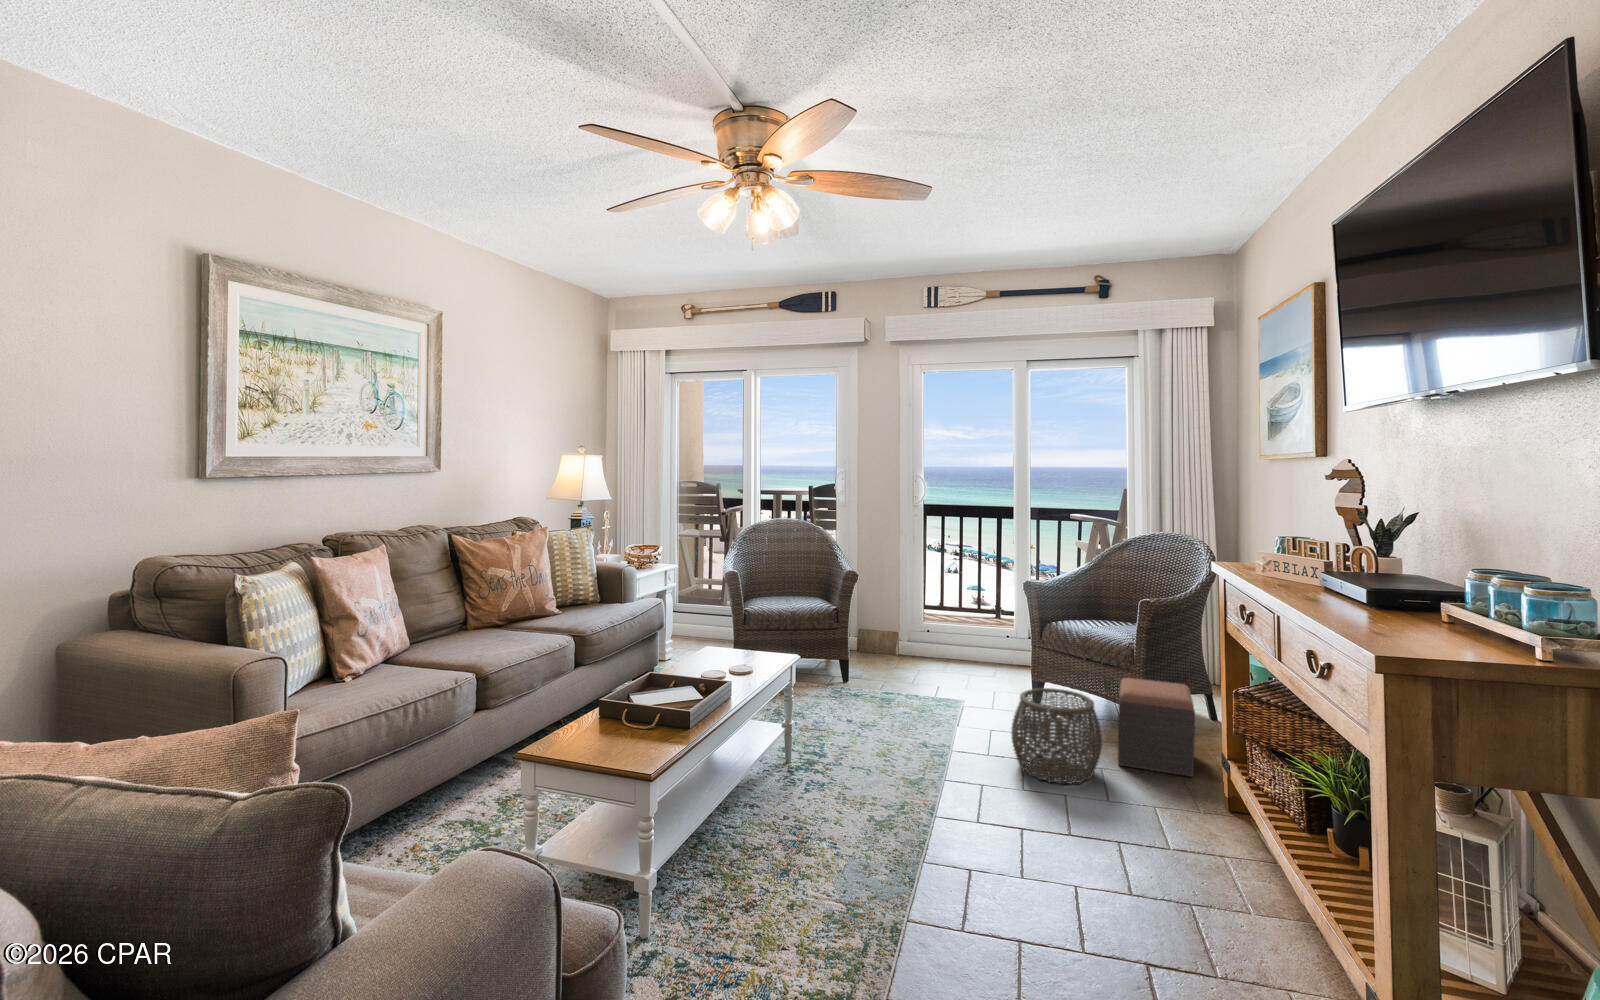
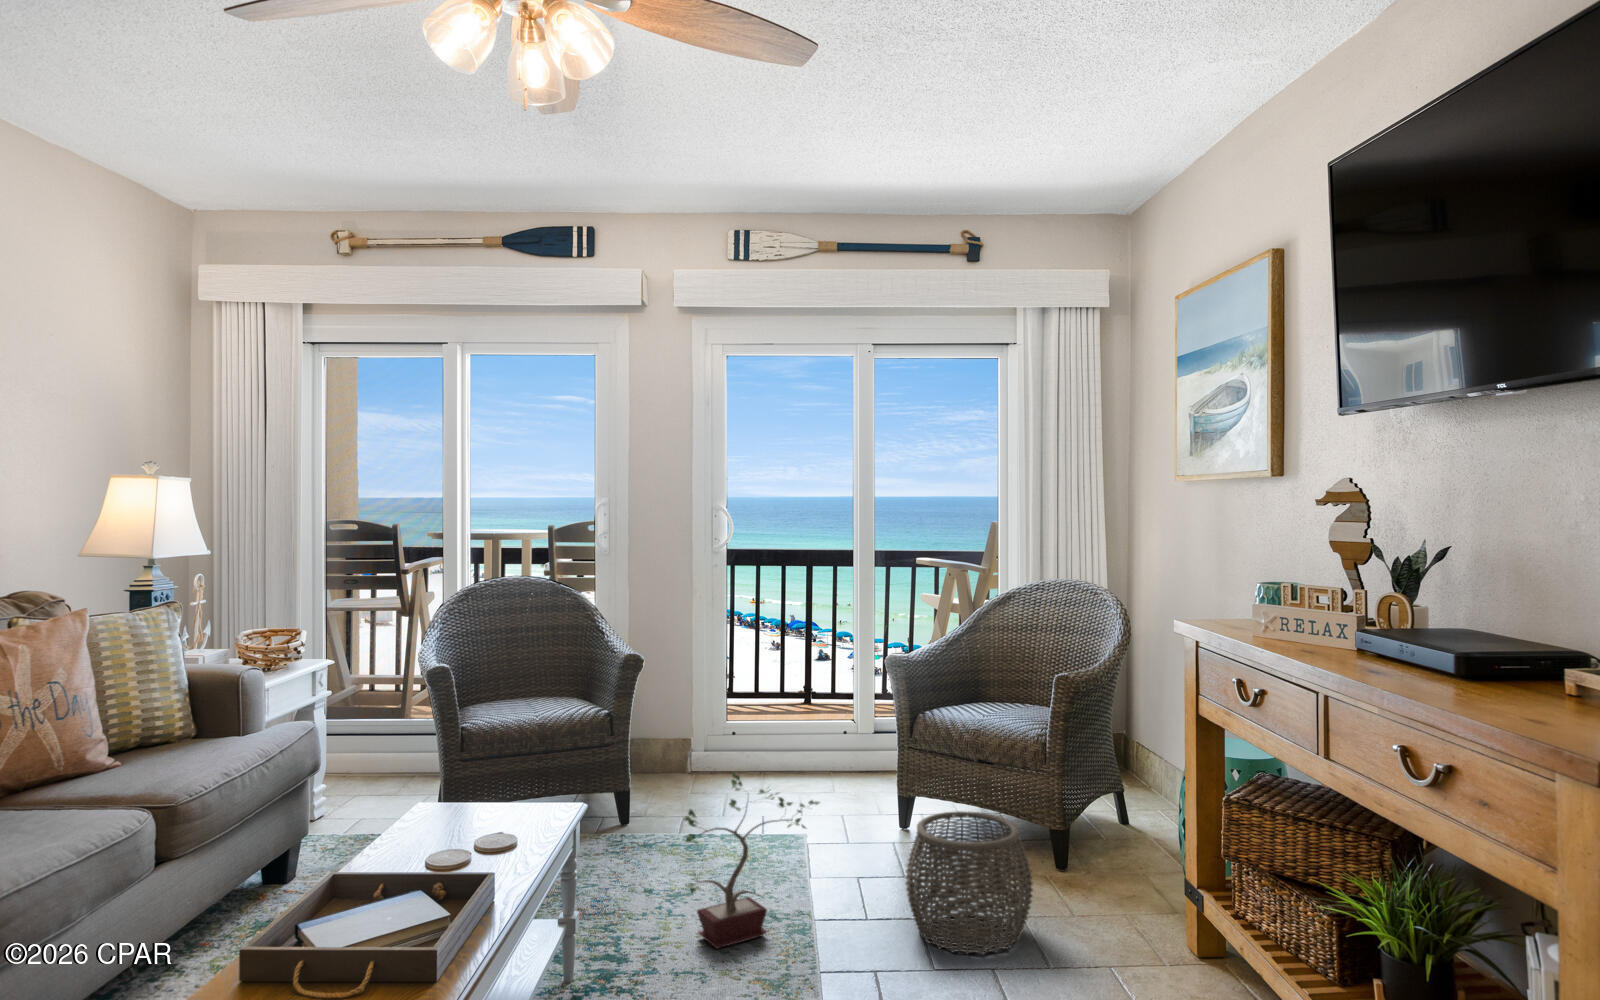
potted plant: none [862,647,956,757] -> present [685,773,820,948]
footstool: present [1118,678,1195,777] -> none [1035,784,1144,916]

